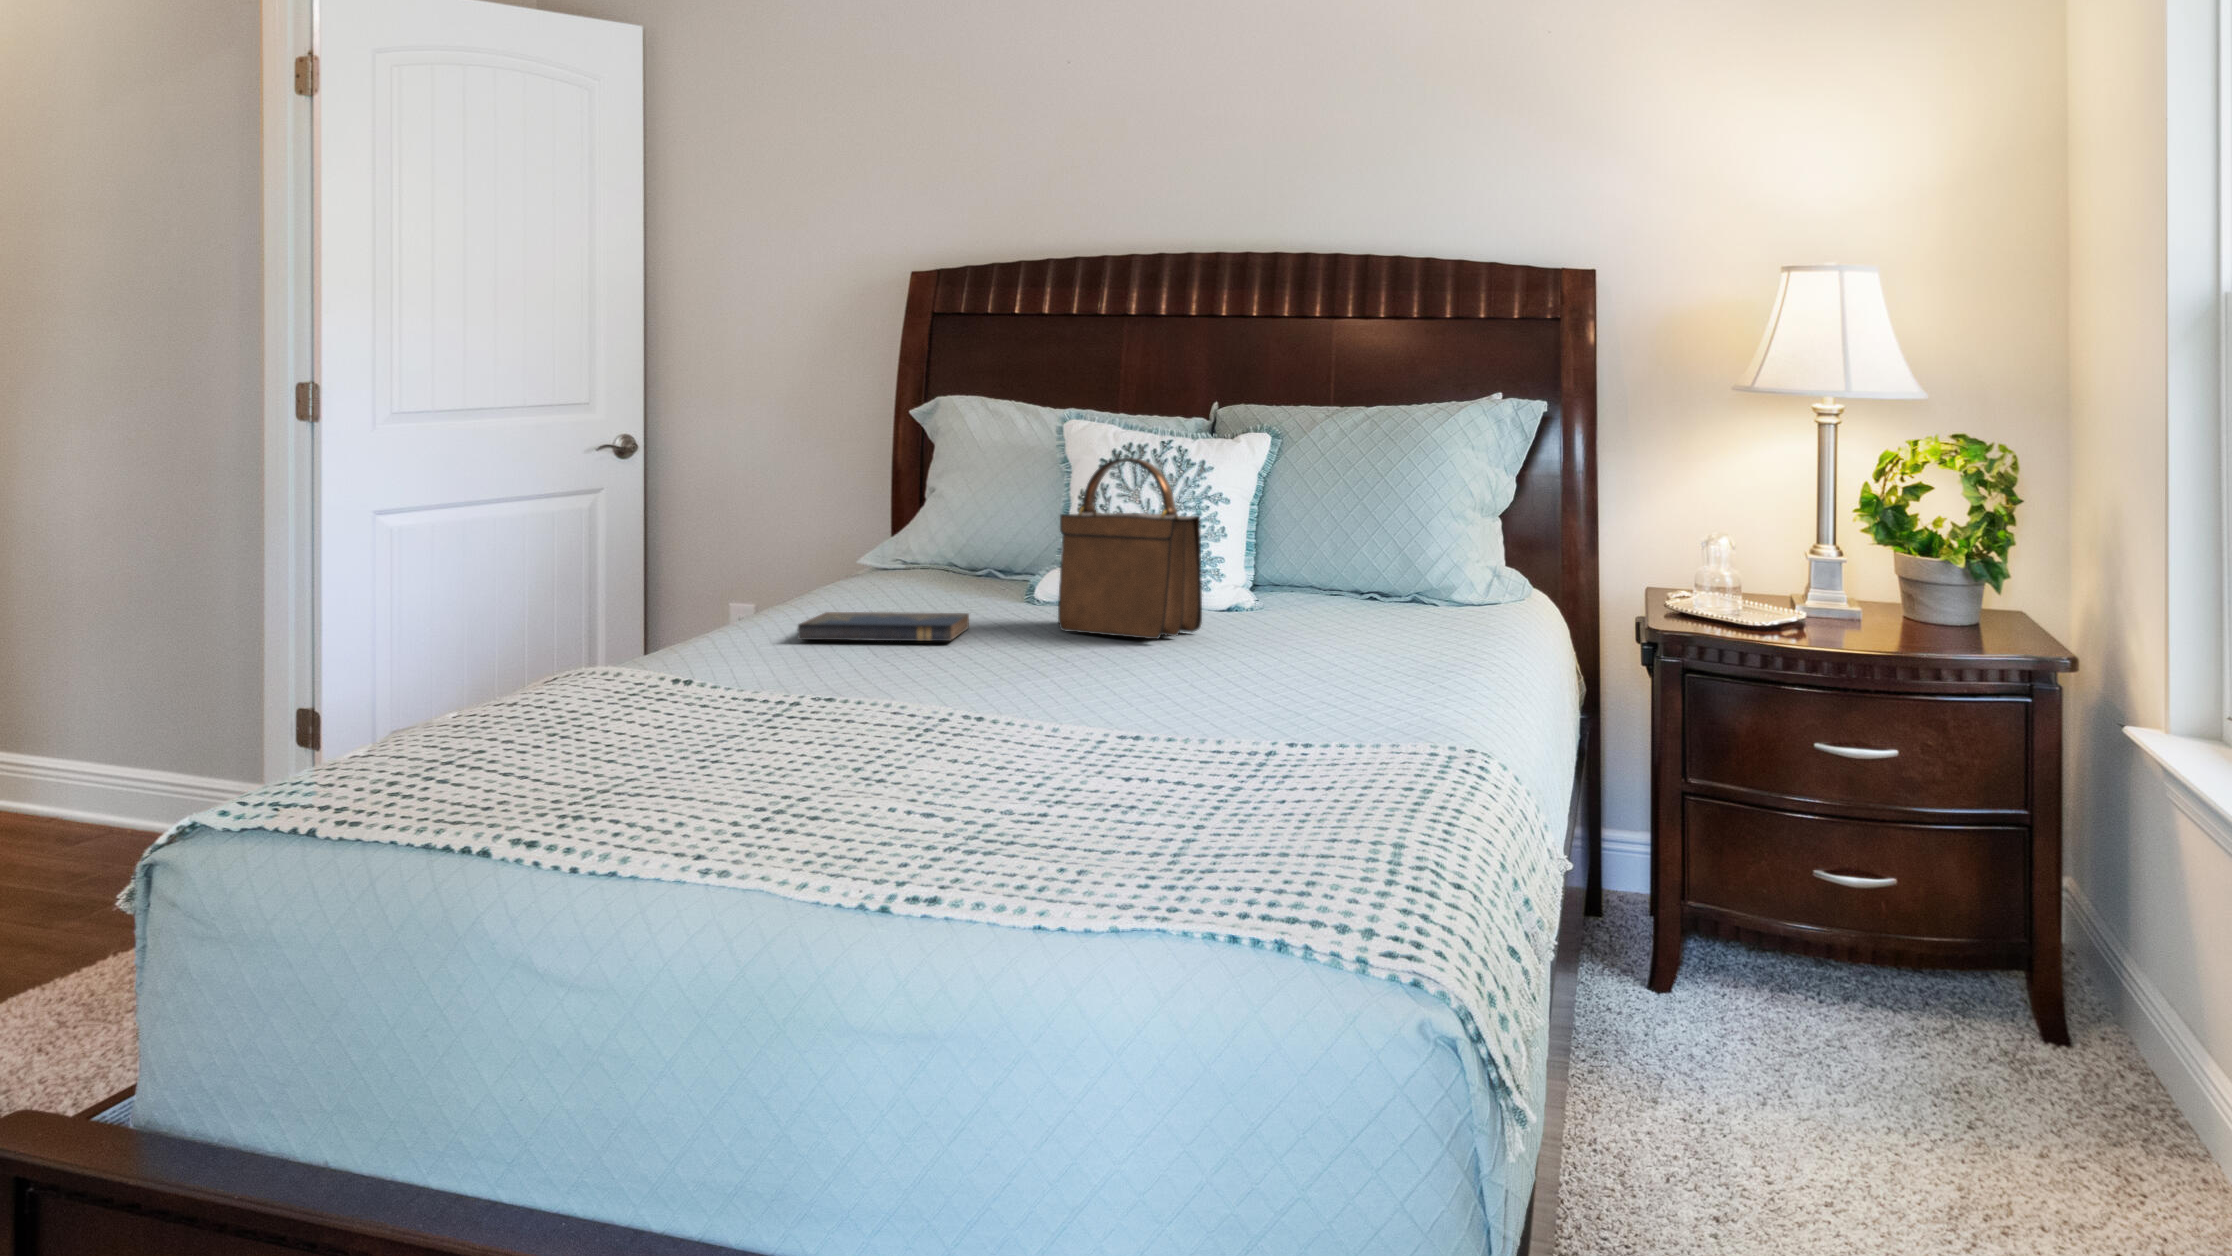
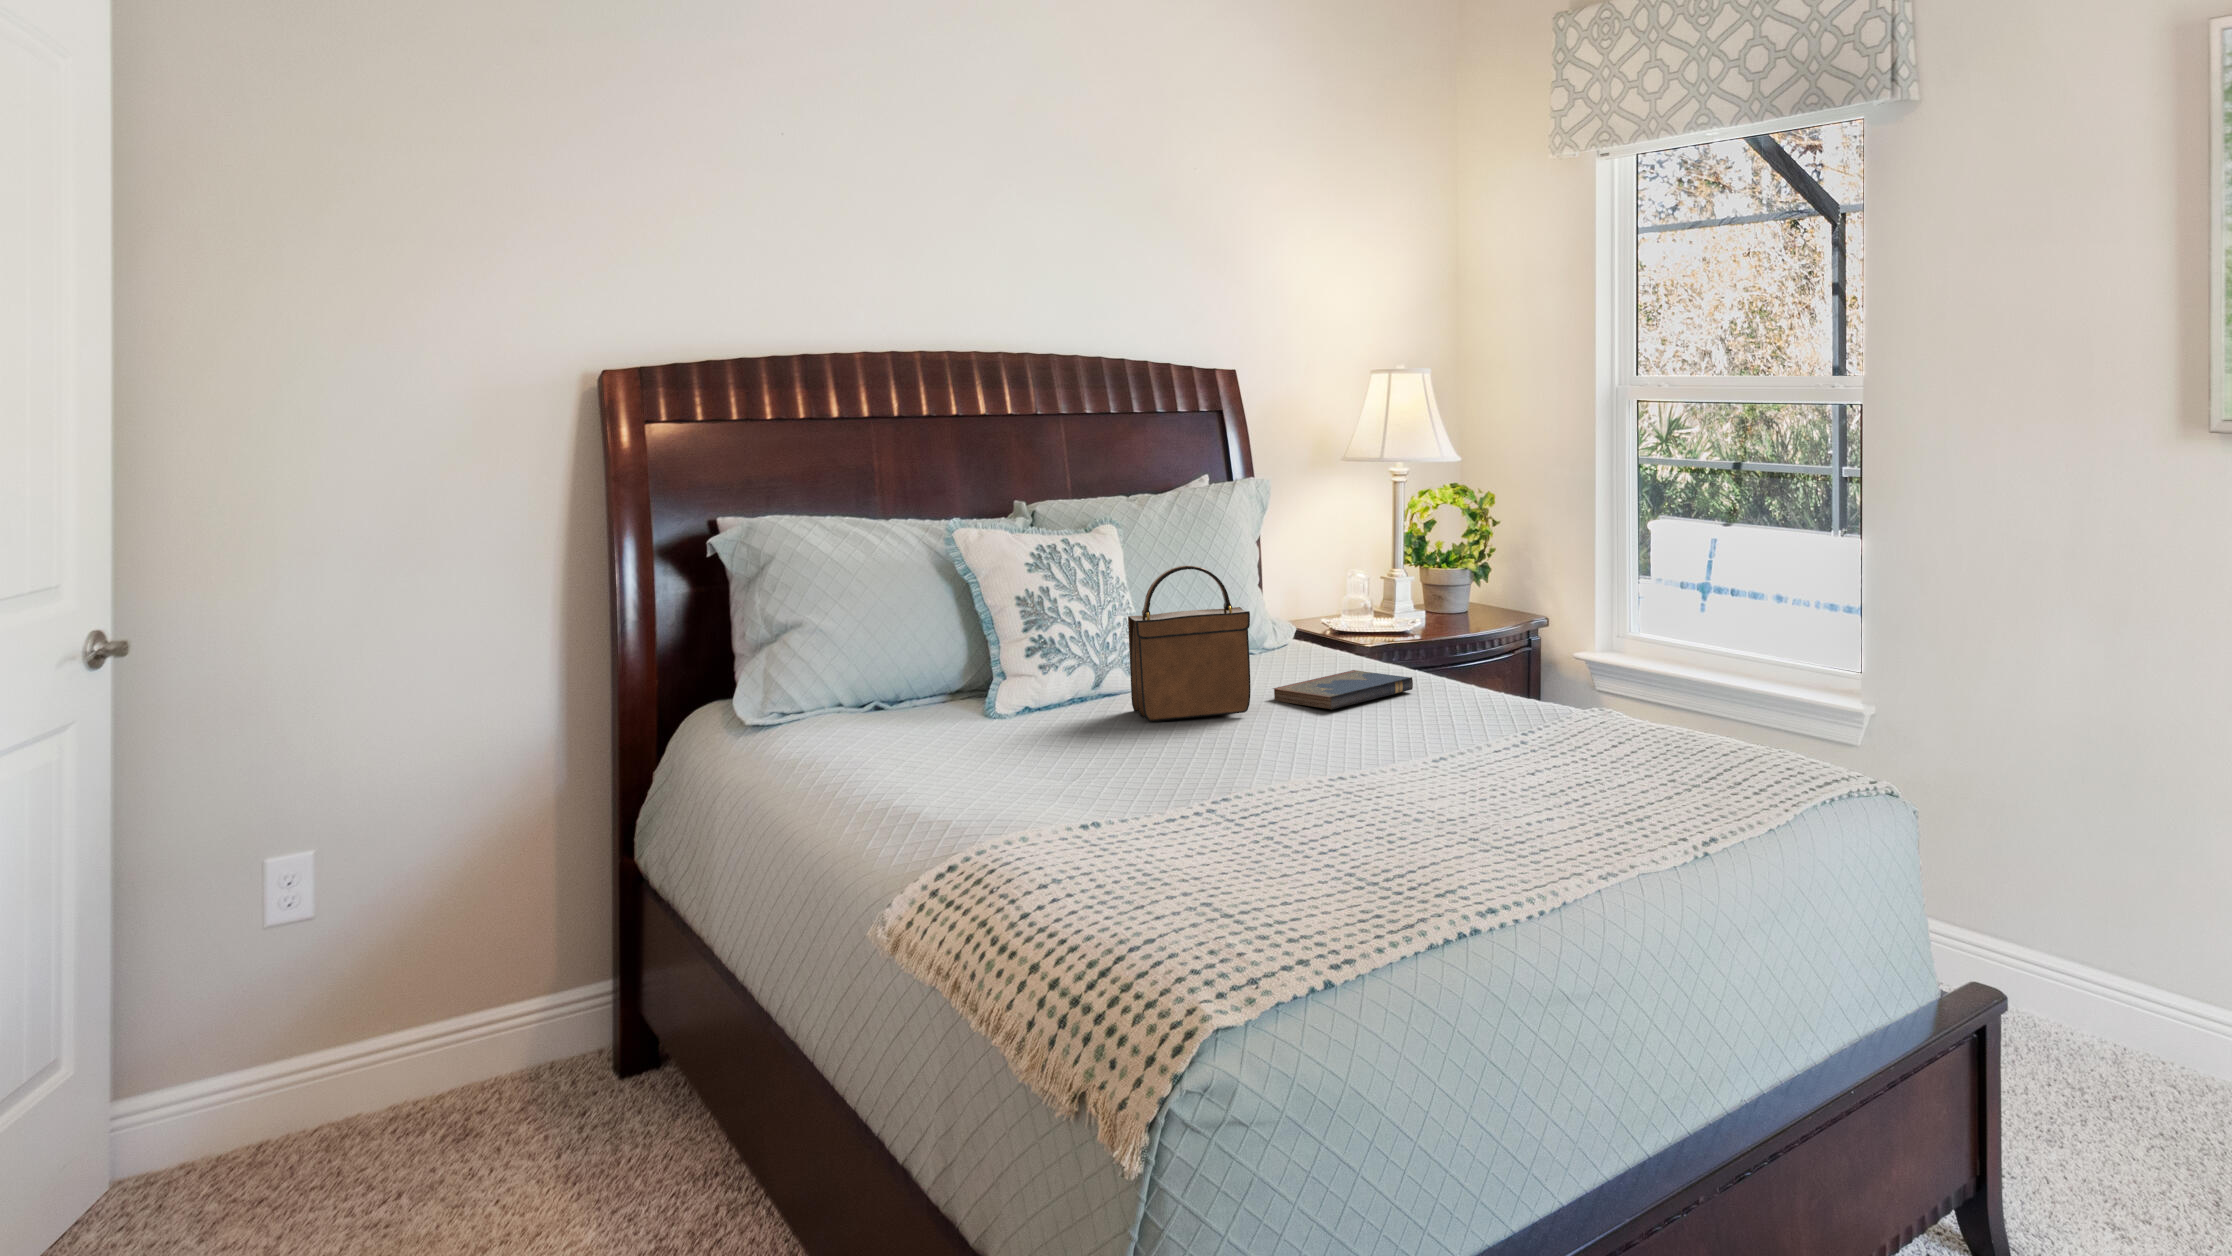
hardcover book: present [798,612,969,641] -> present [1273,670,1413,710]

